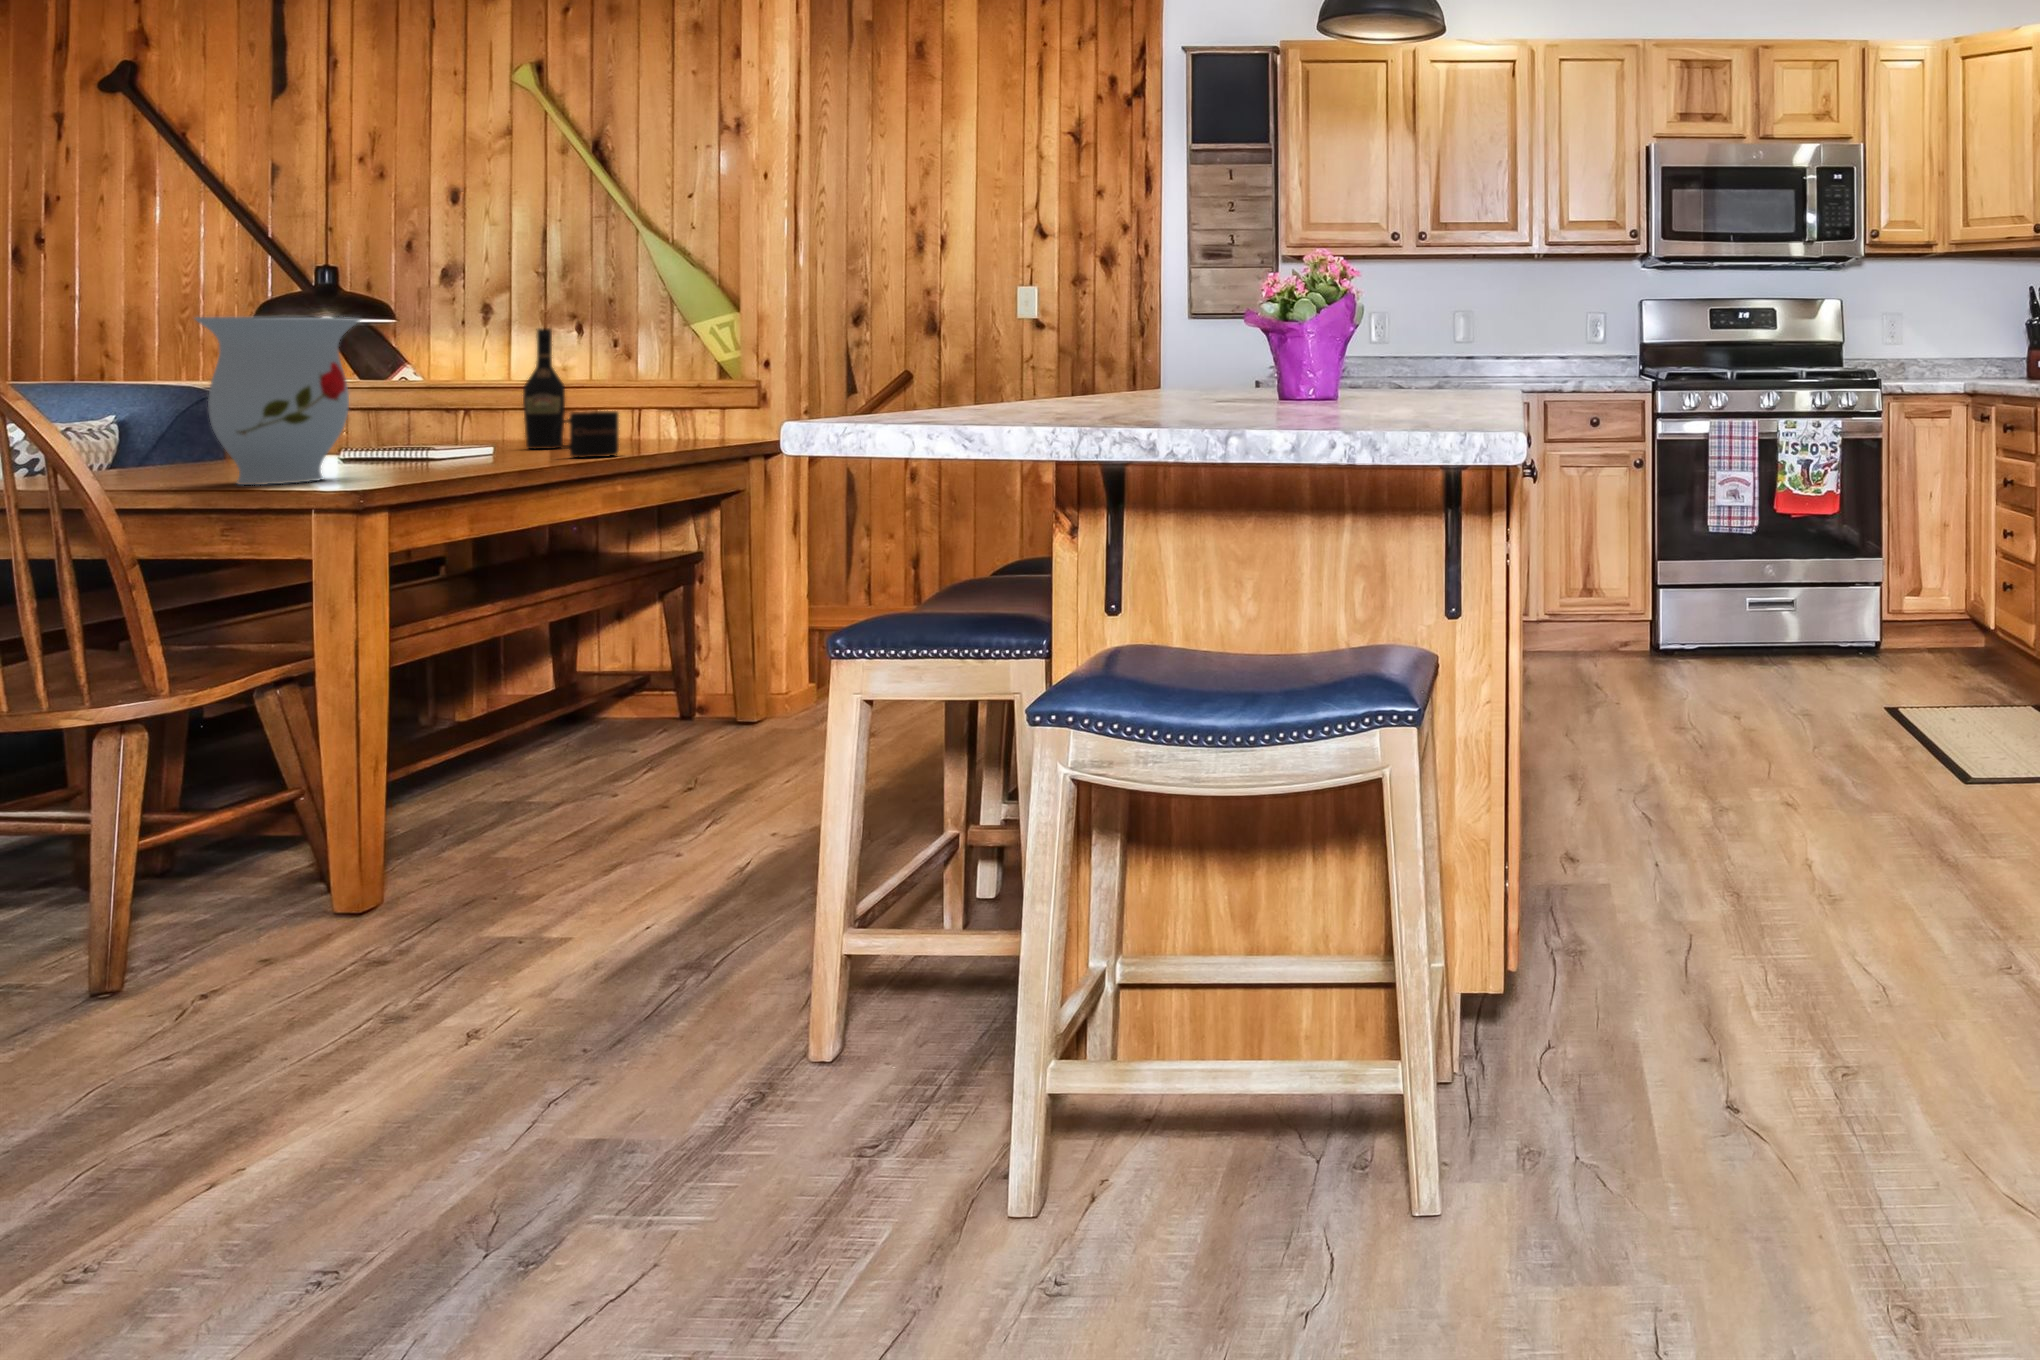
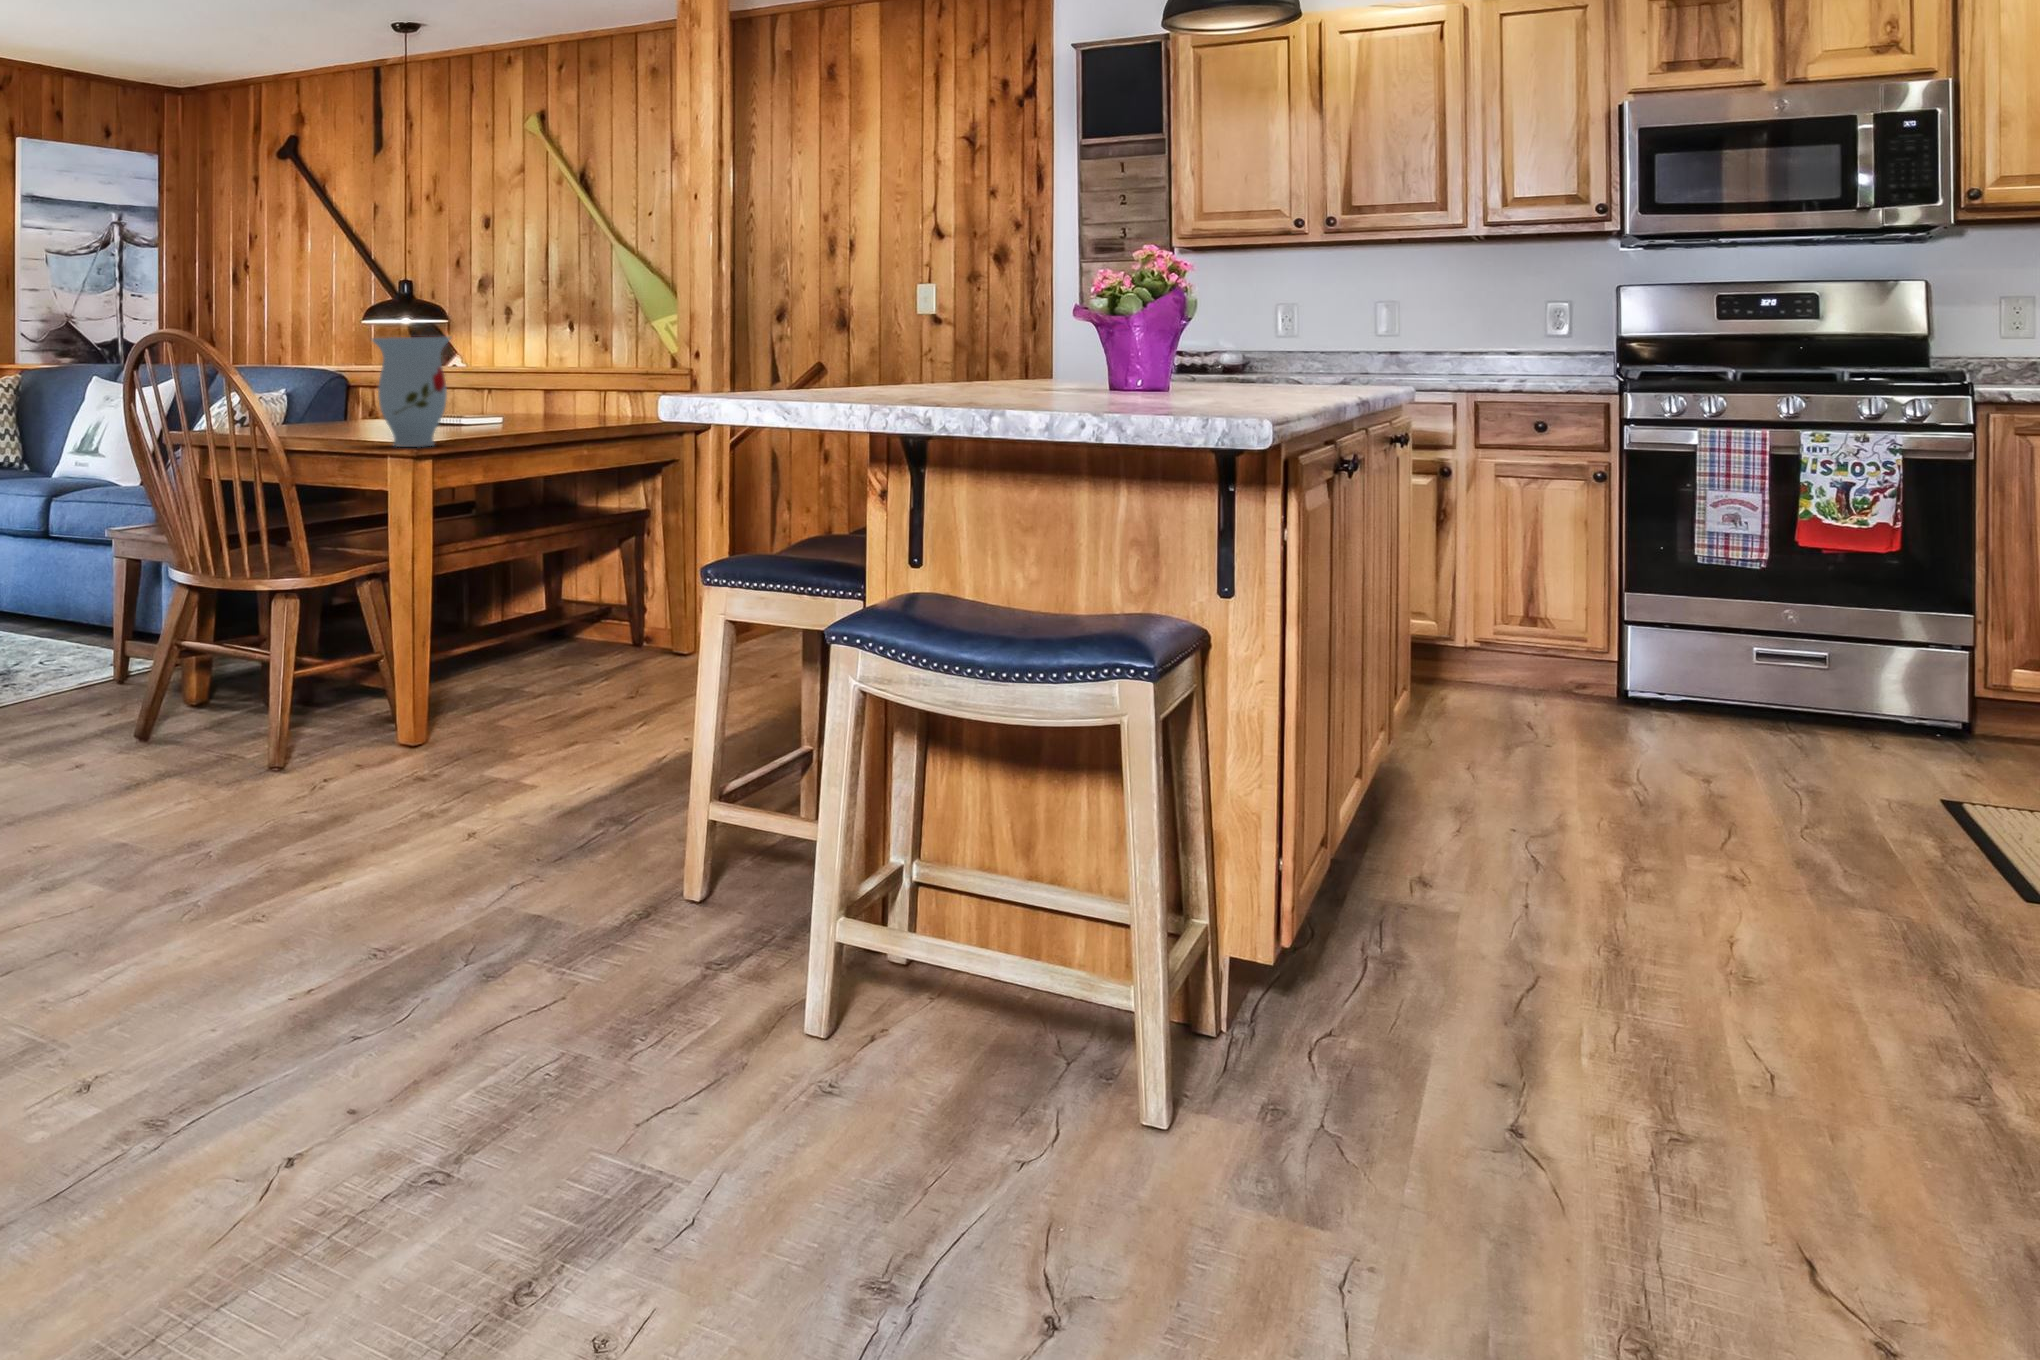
wine bottle: present [523,328,565,449] -> none [538,336,564,428]
mug: present [554,411,619,458] -> none [558,401,598,436]

